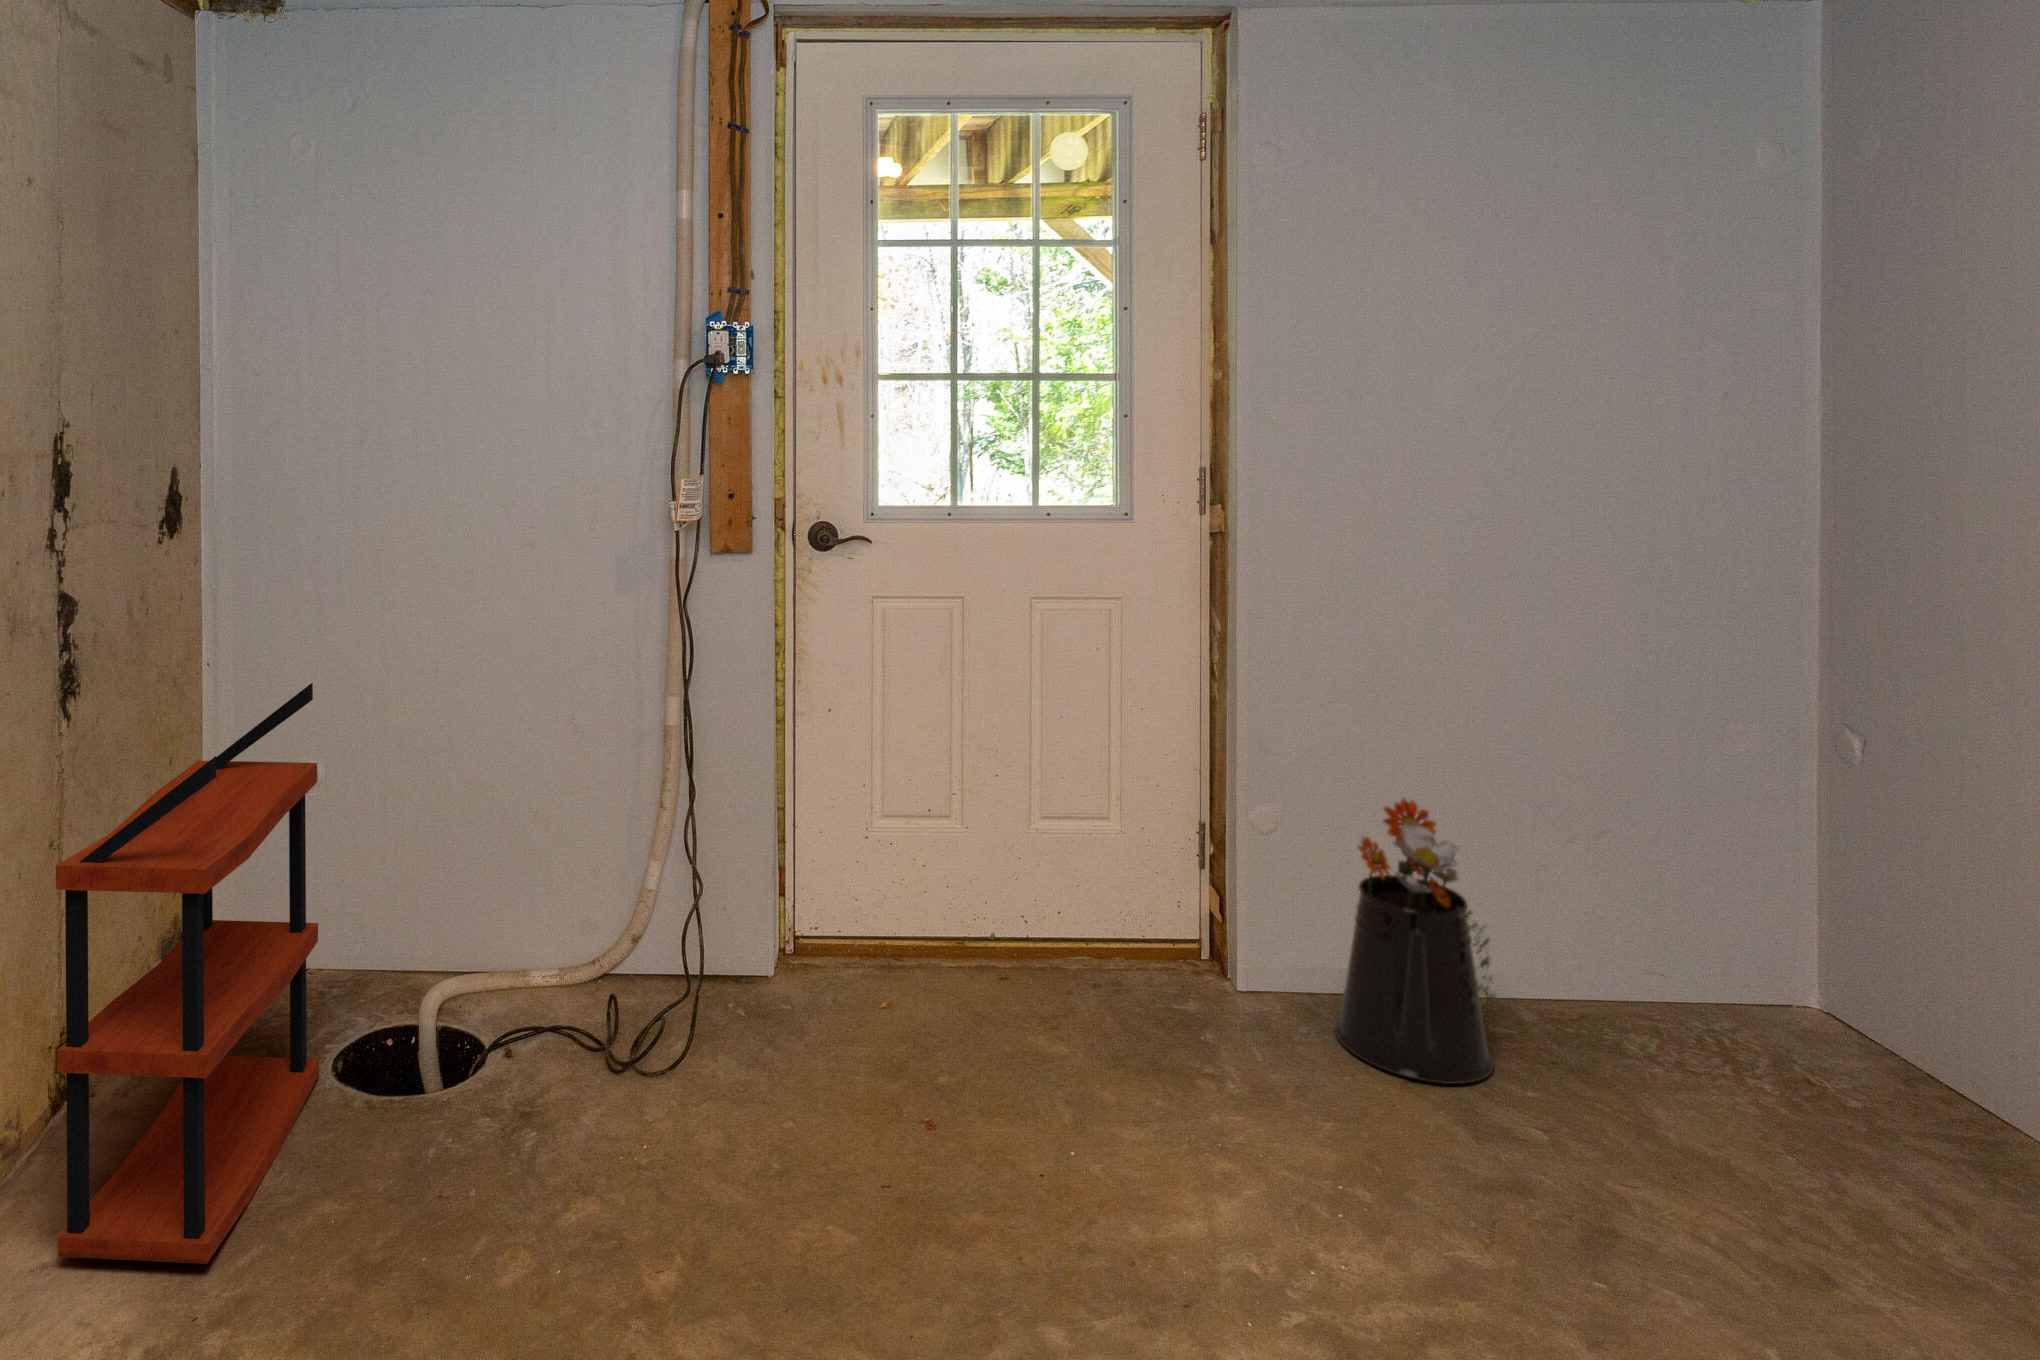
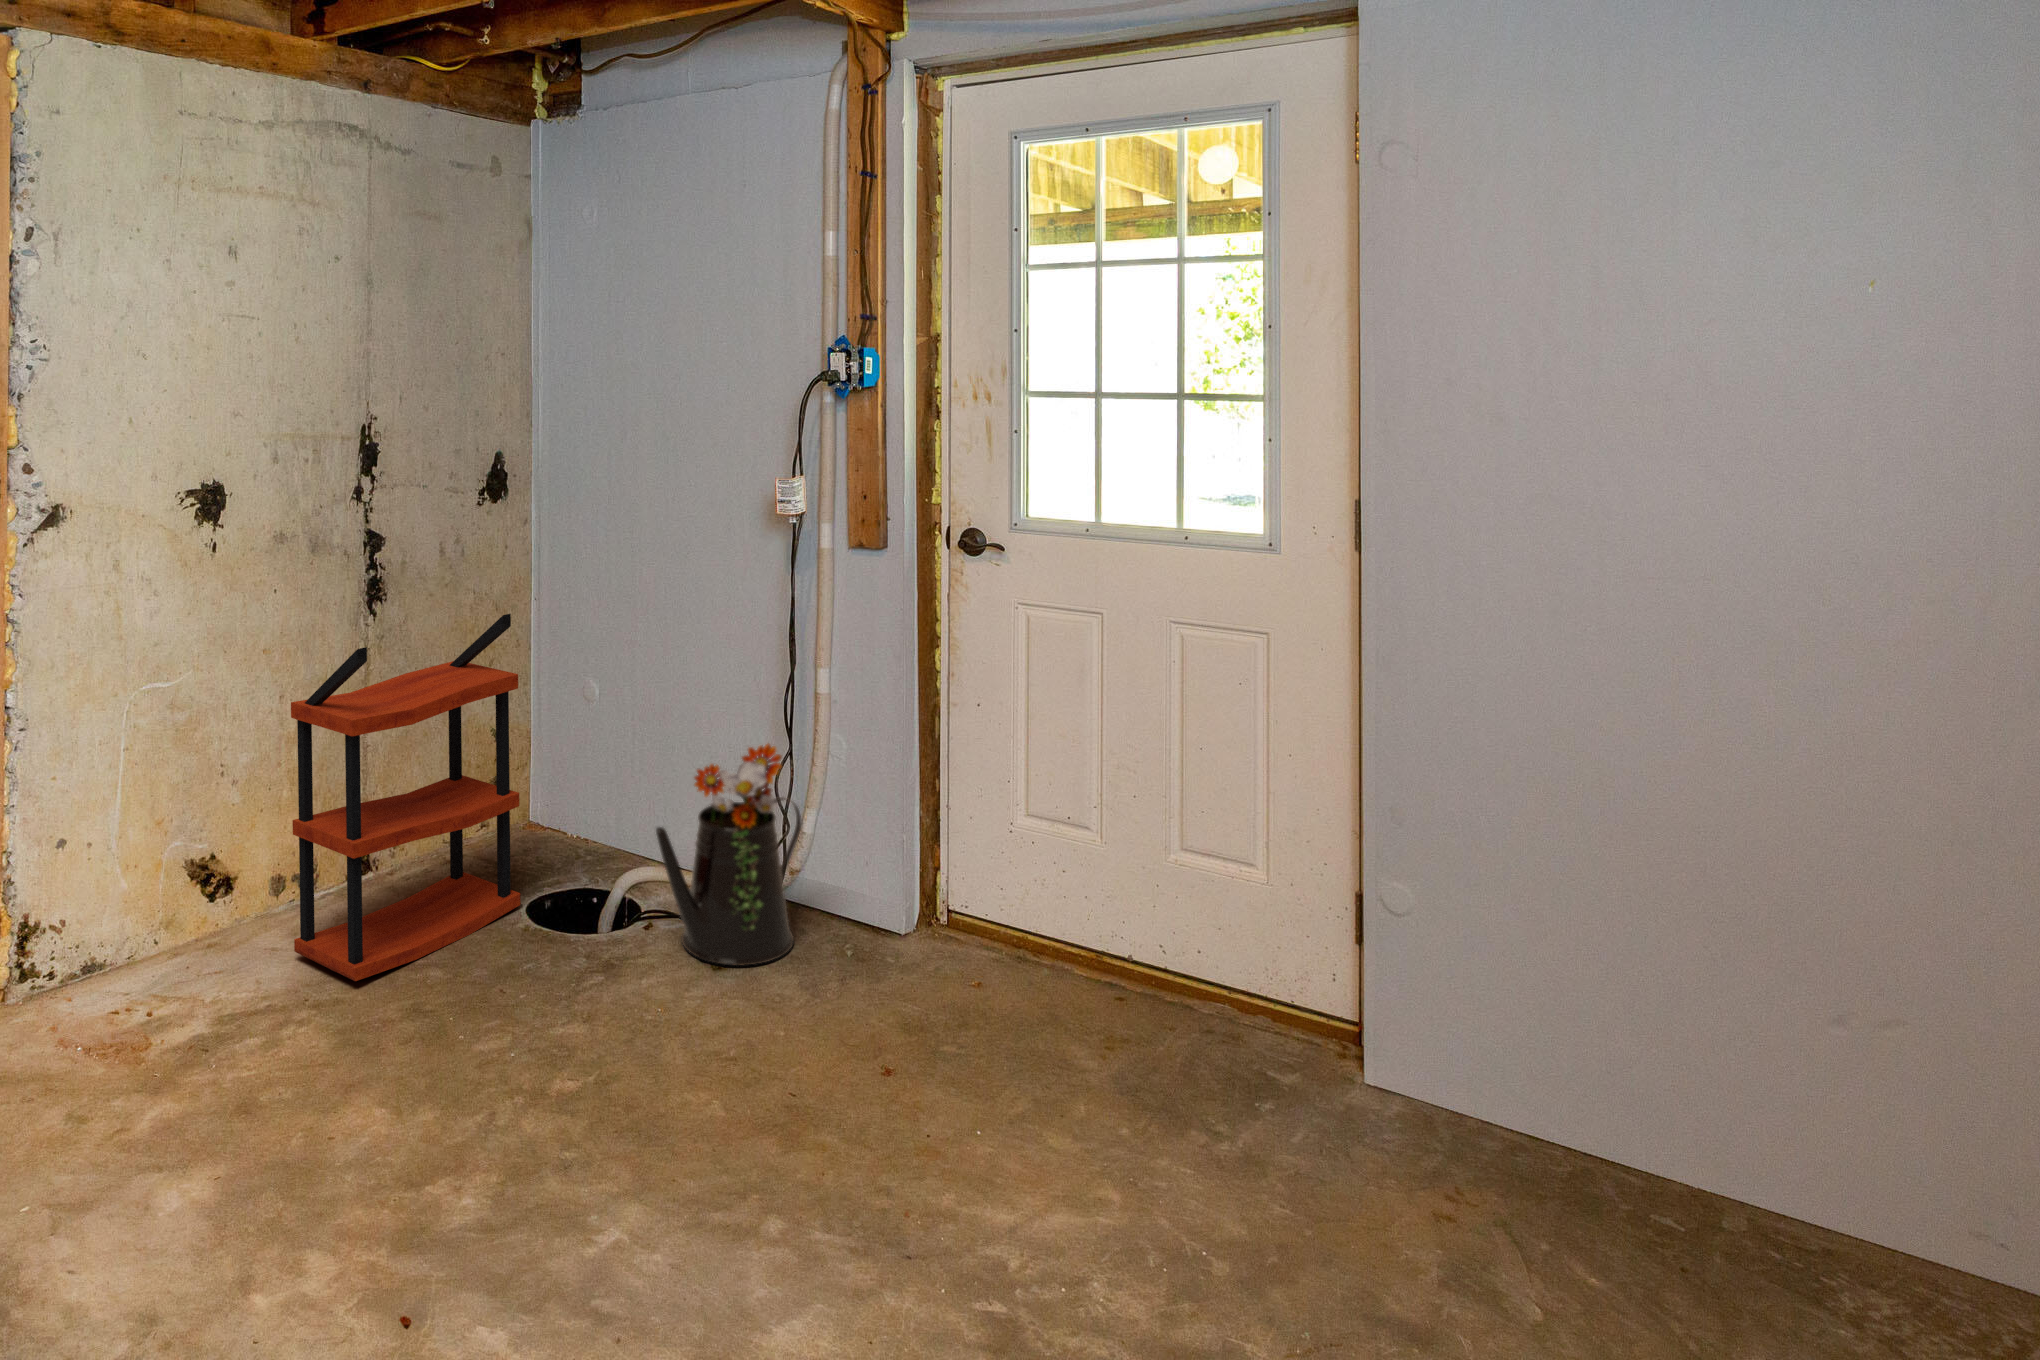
watering can: present [1335,799,1495,1084] -> present [656,744,801,966]

